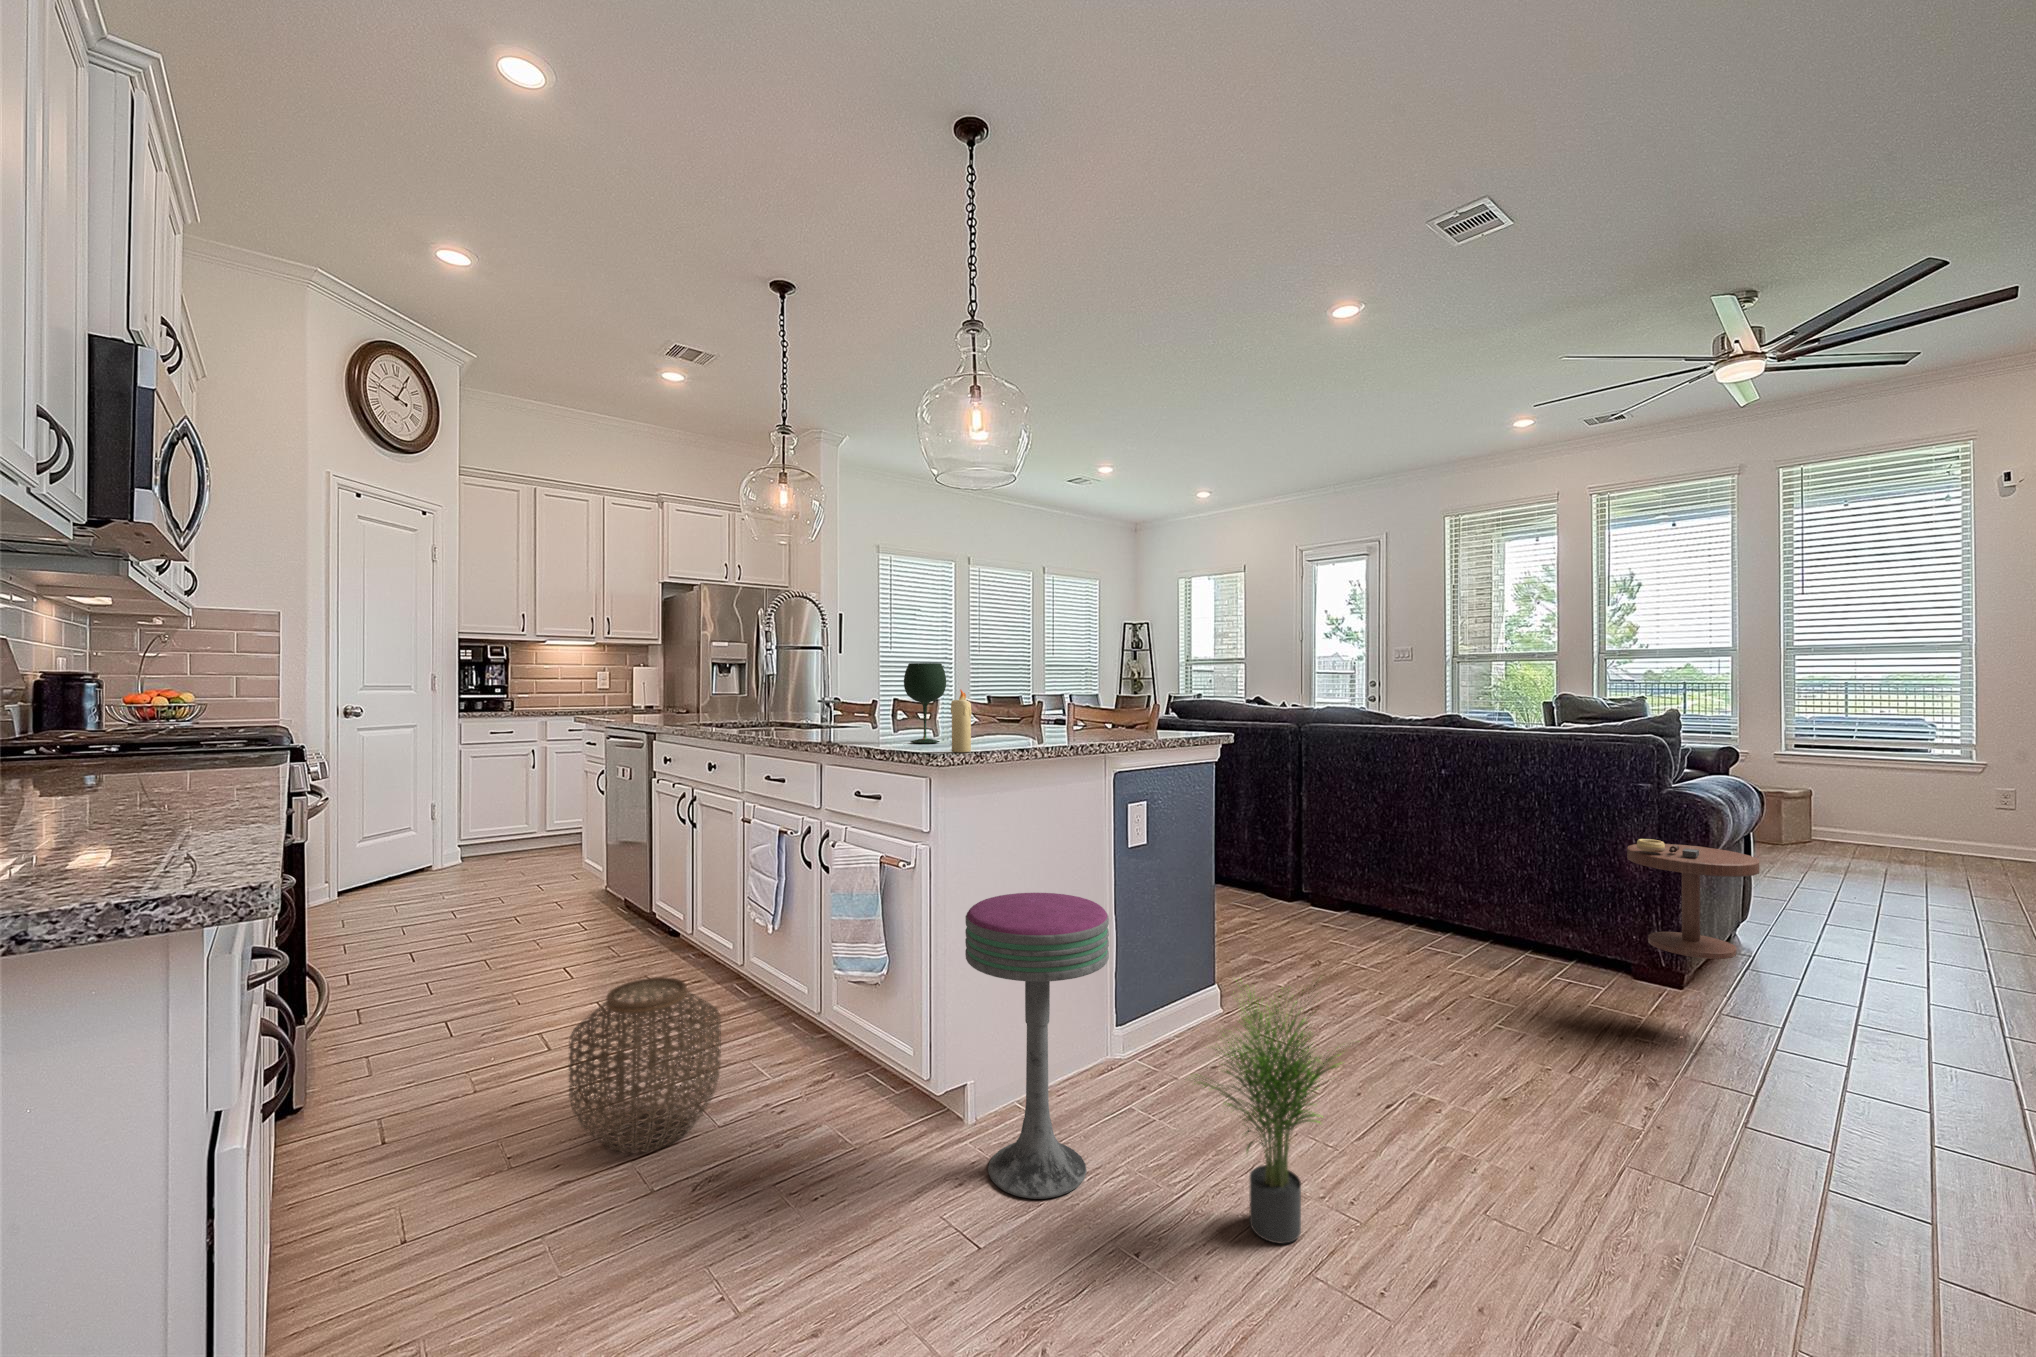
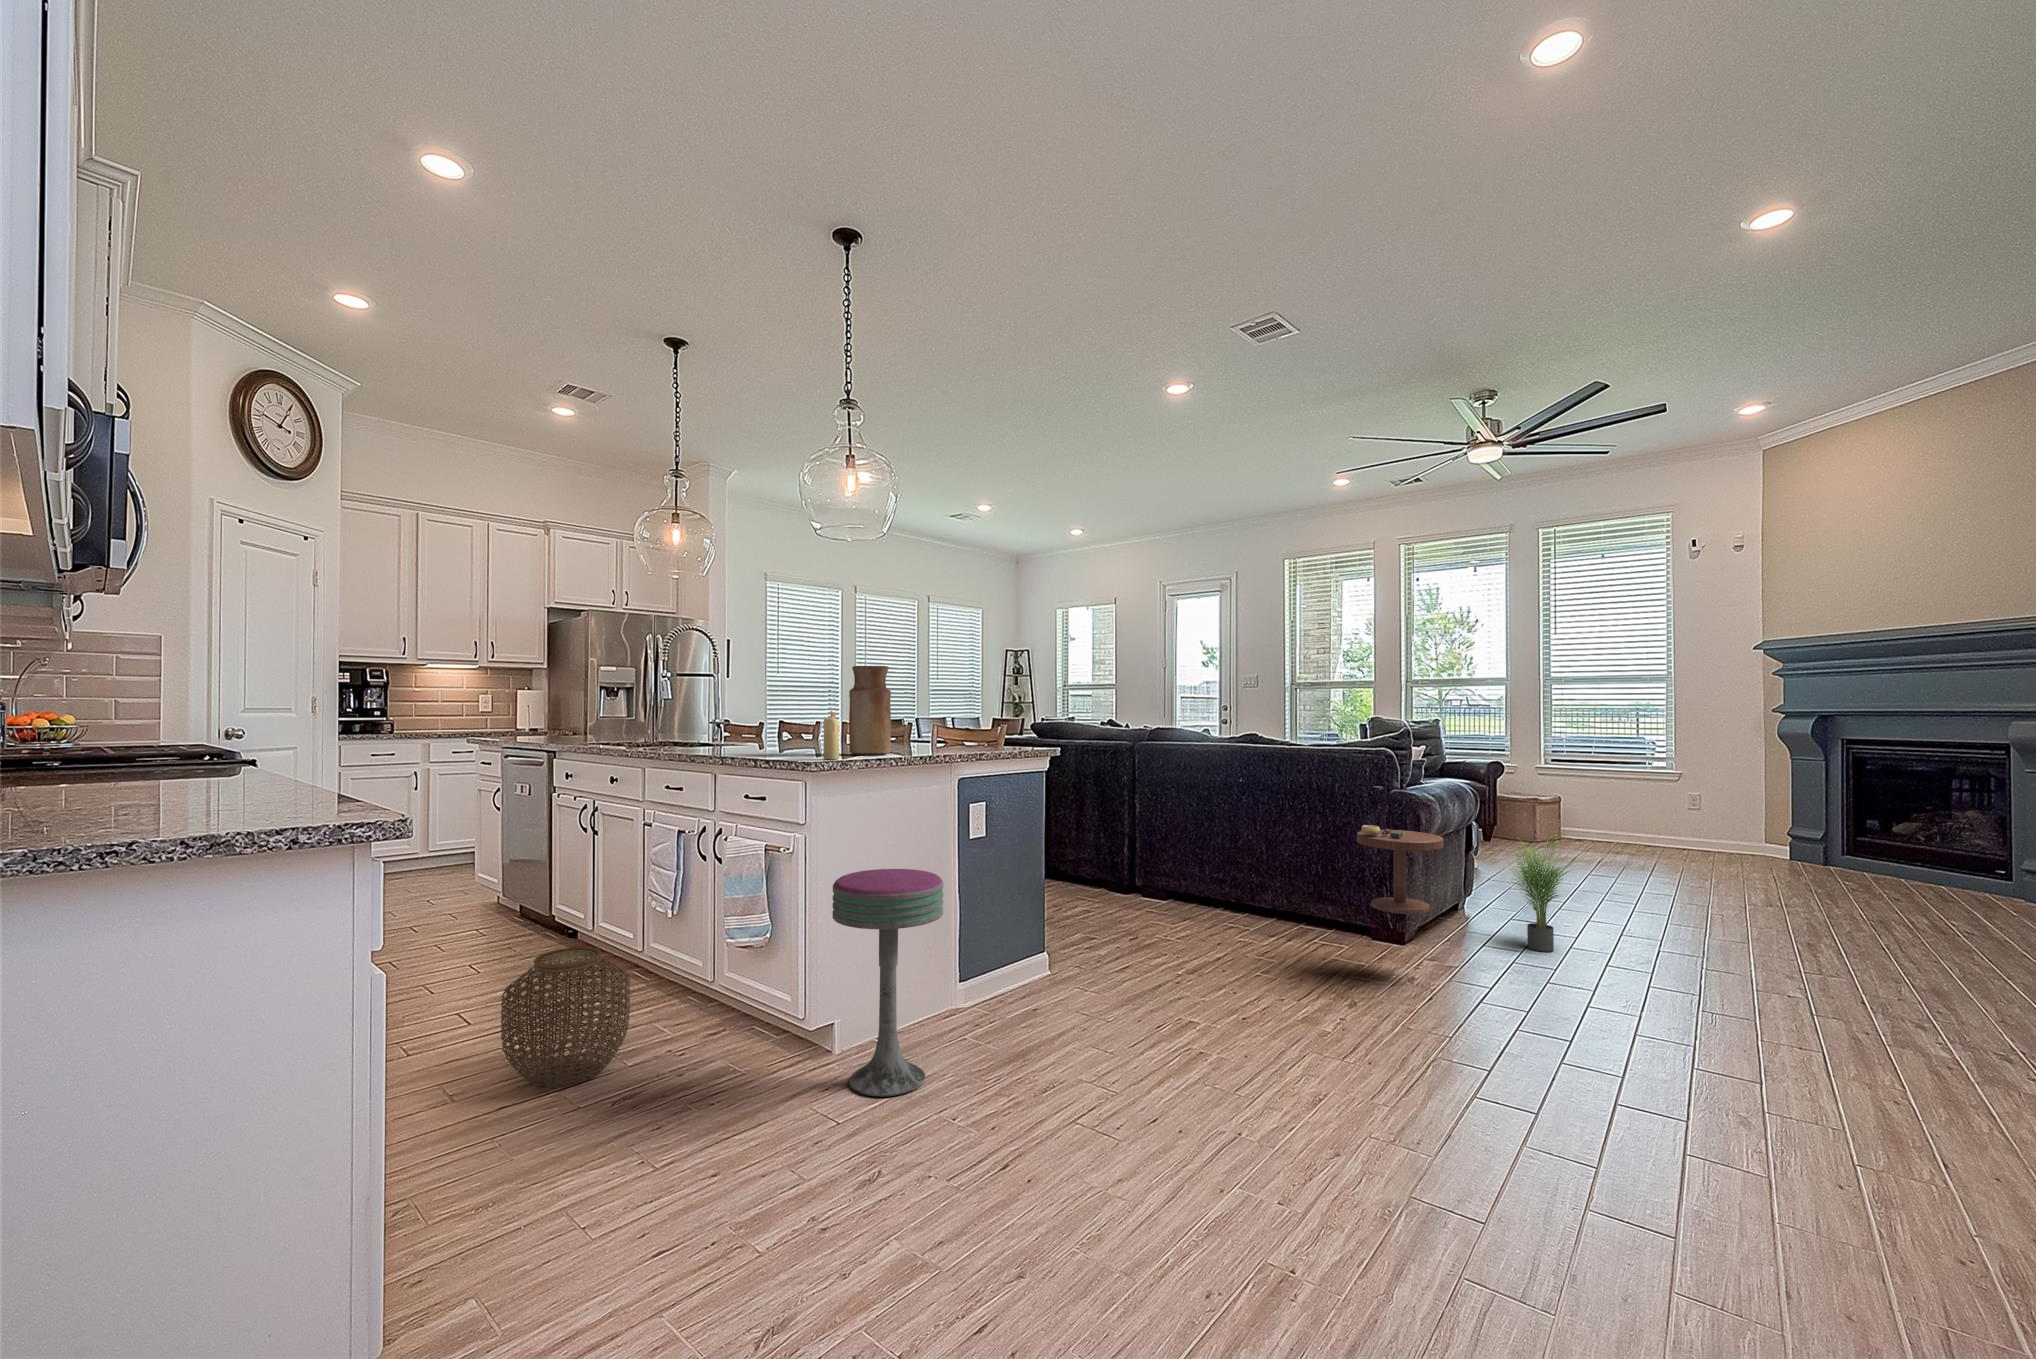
vase: none [981,633,1032,746] -> present [849,666,891,755]
wine glass: present [904,663,946,743] -> none [786,689,821,754]
potted plant: present [1197,982,1341,1244] -> present [1511,836,1574,952]

